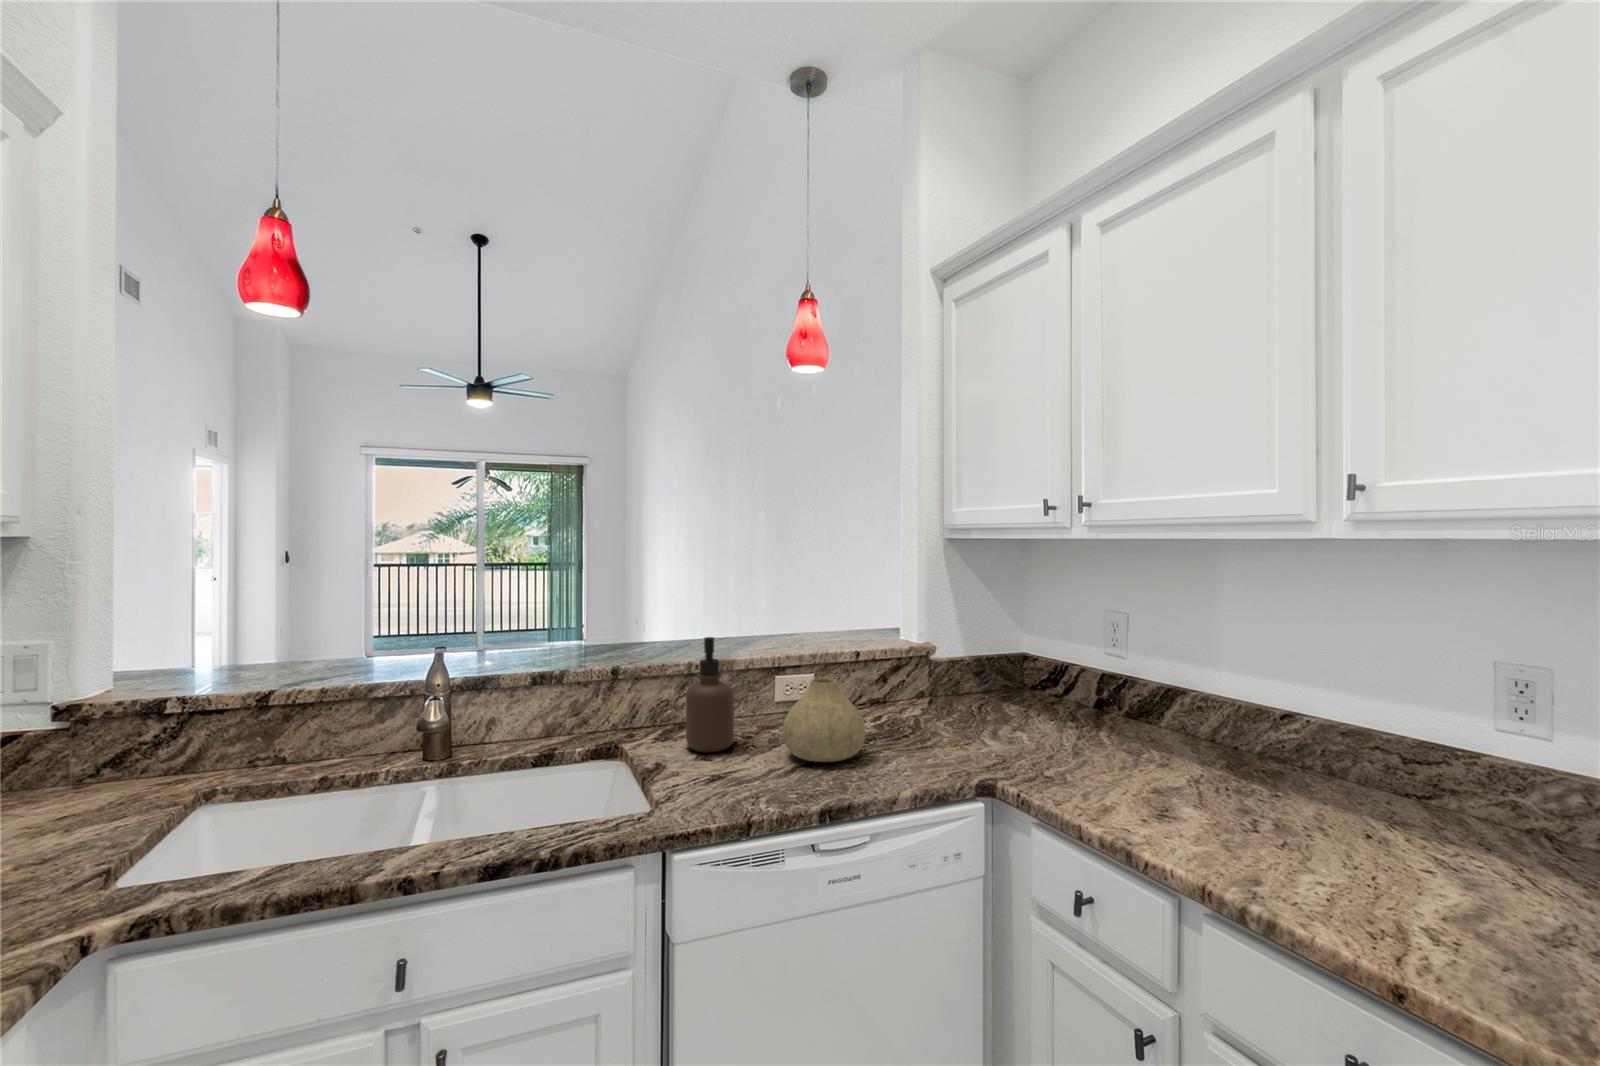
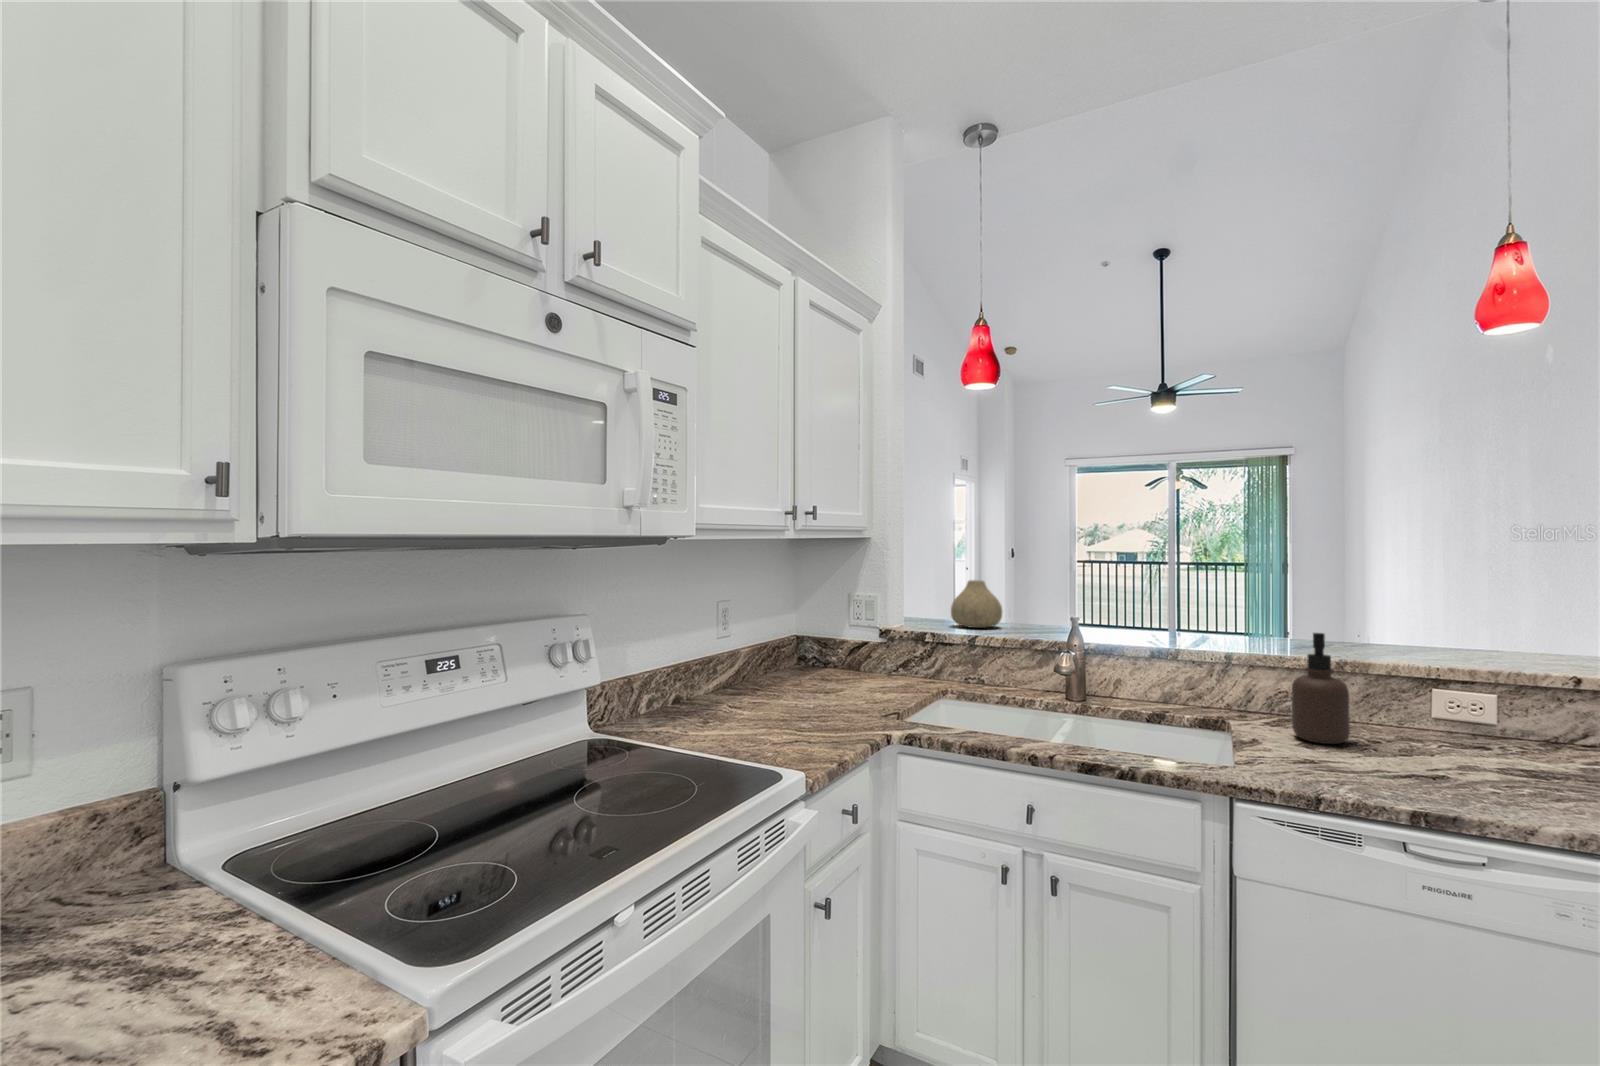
vase: present [783,678,865,762] -> present [951,580,1002,628]

